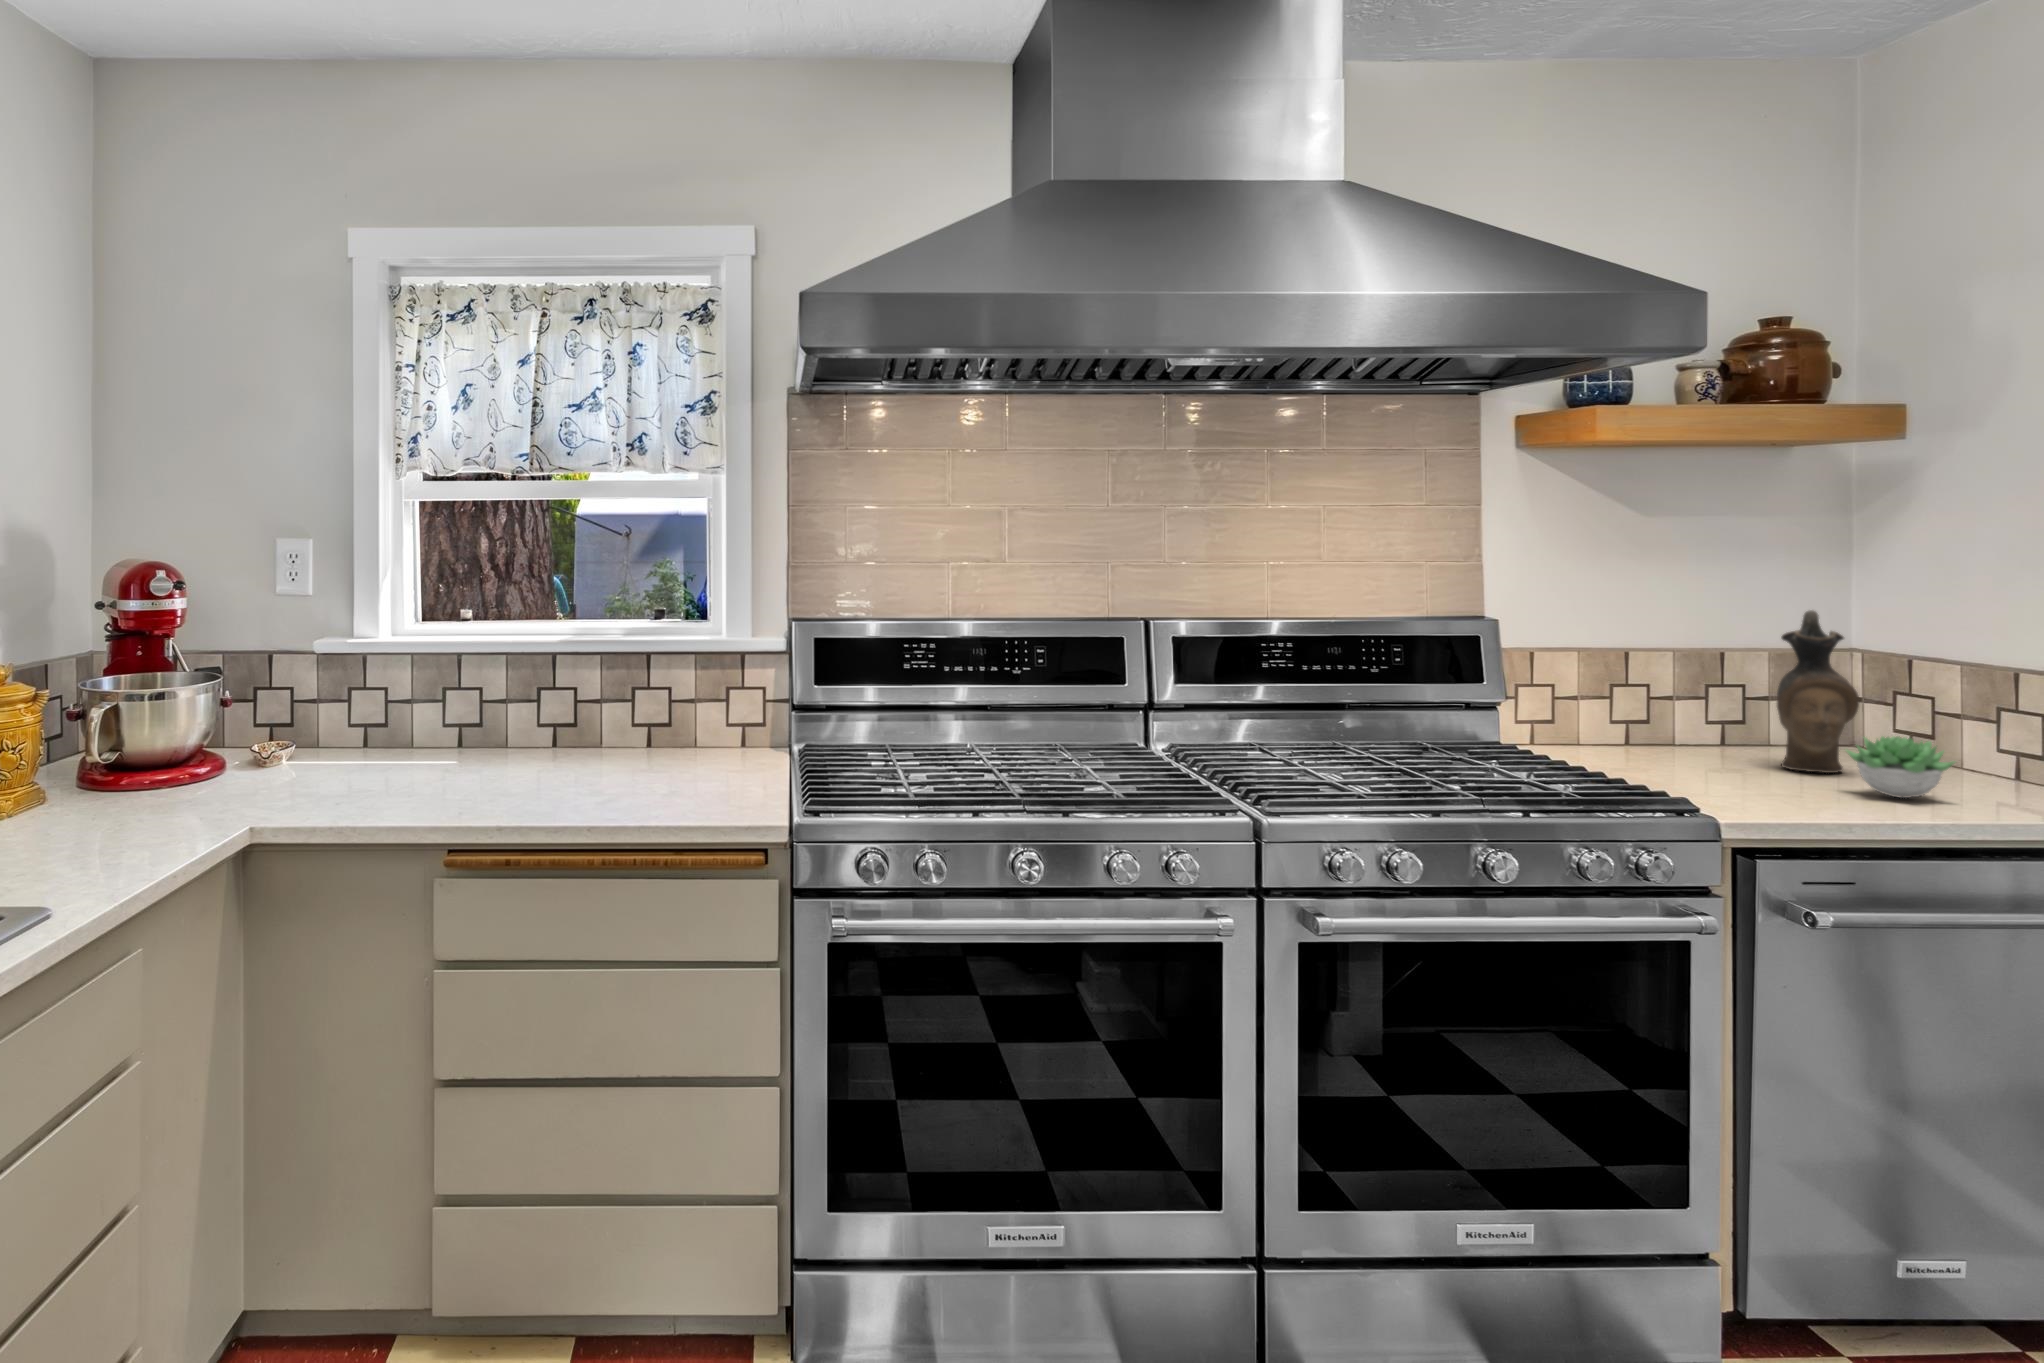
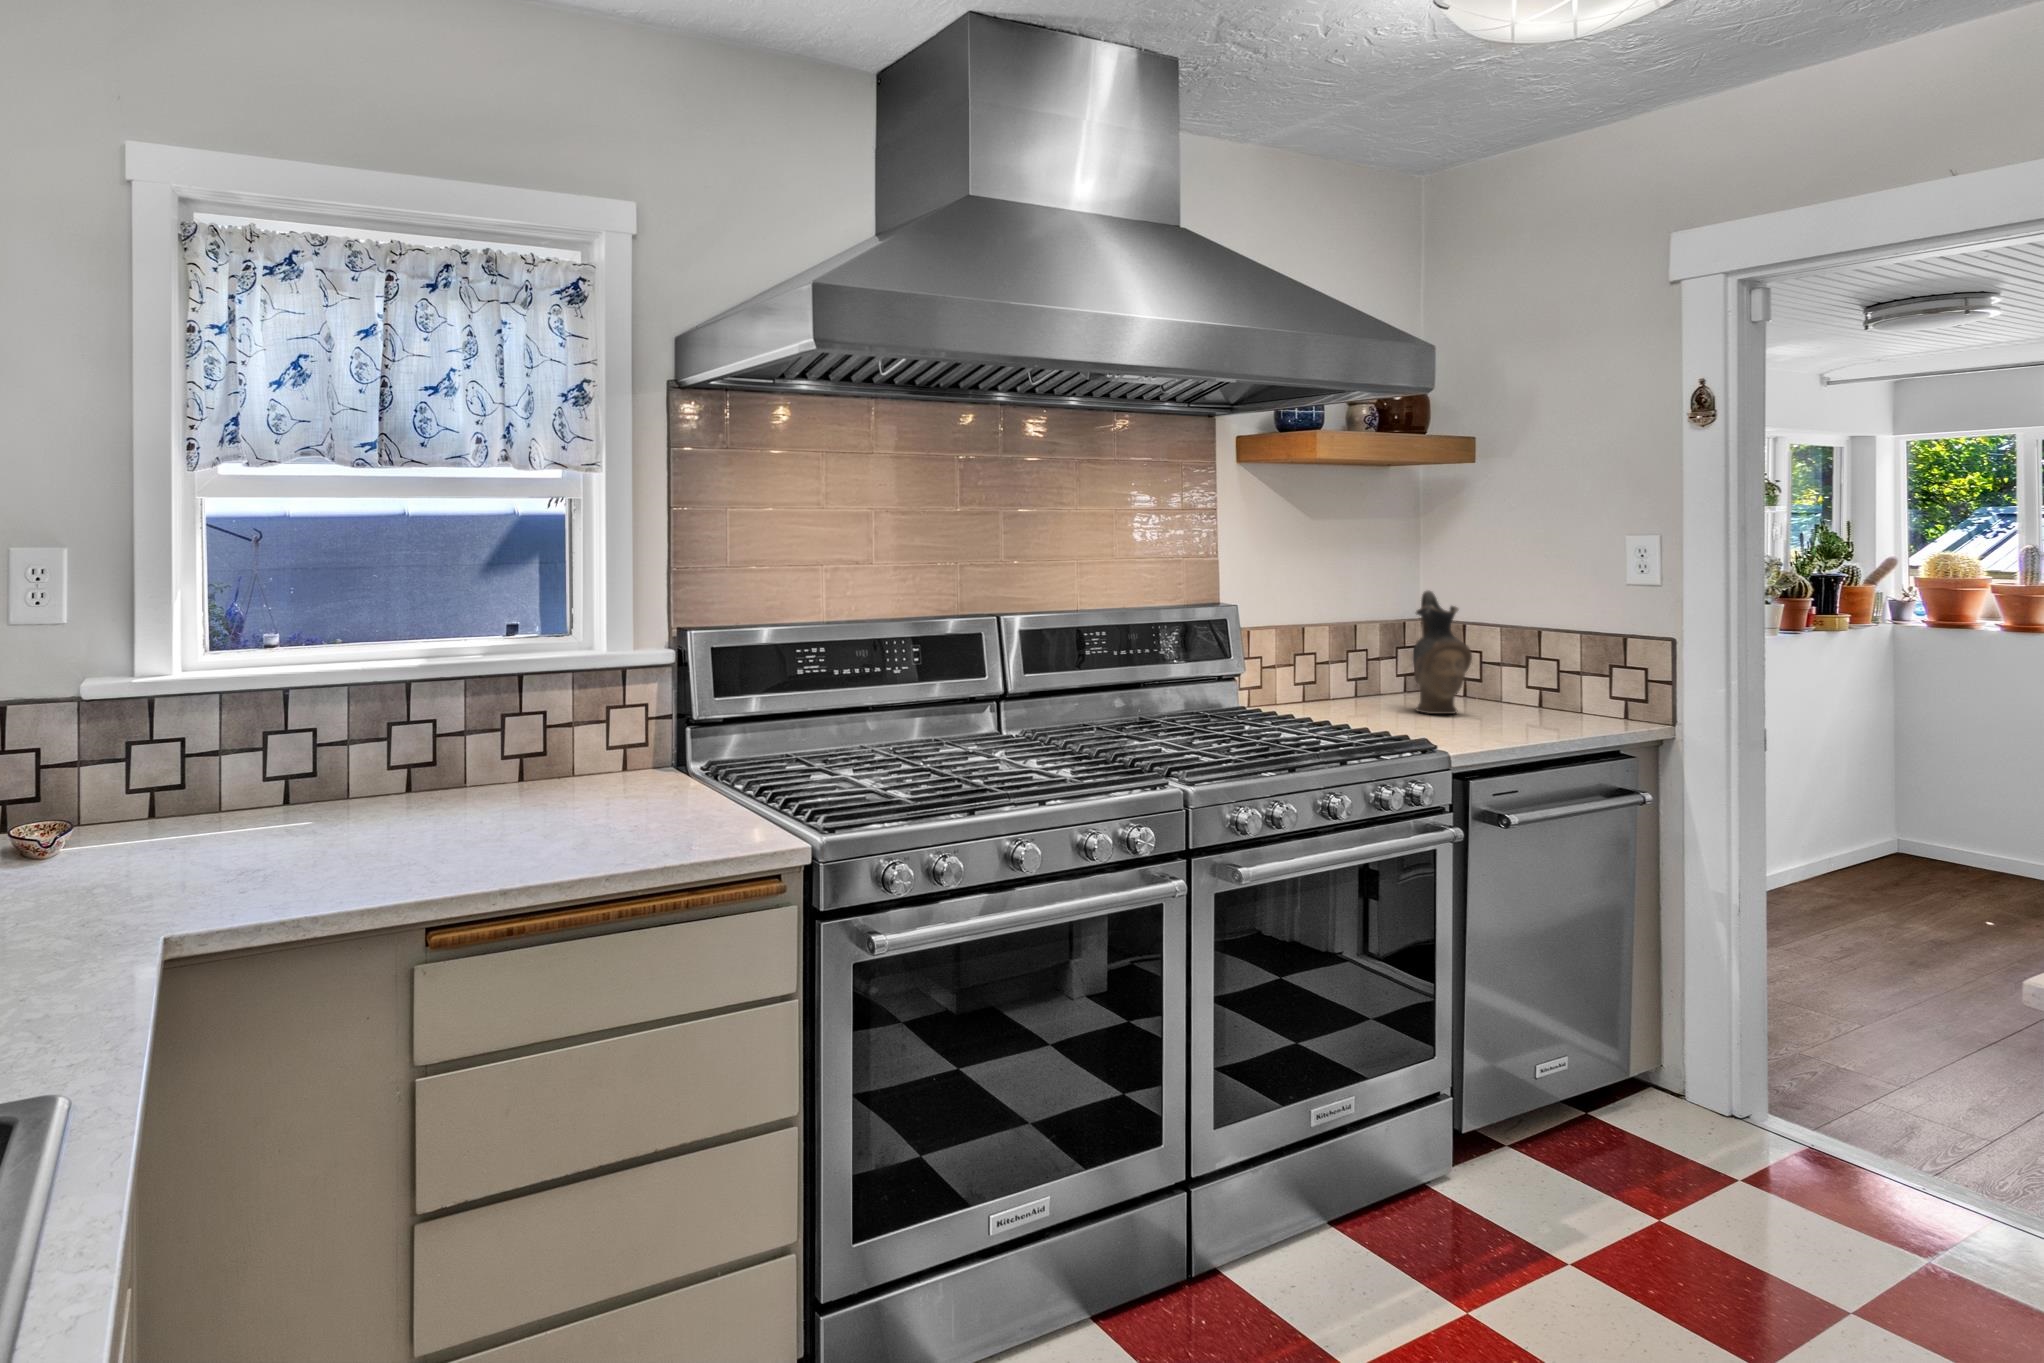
succulent plant: present [1846,736,1955,798] -> none [1491,683,1566,729]

